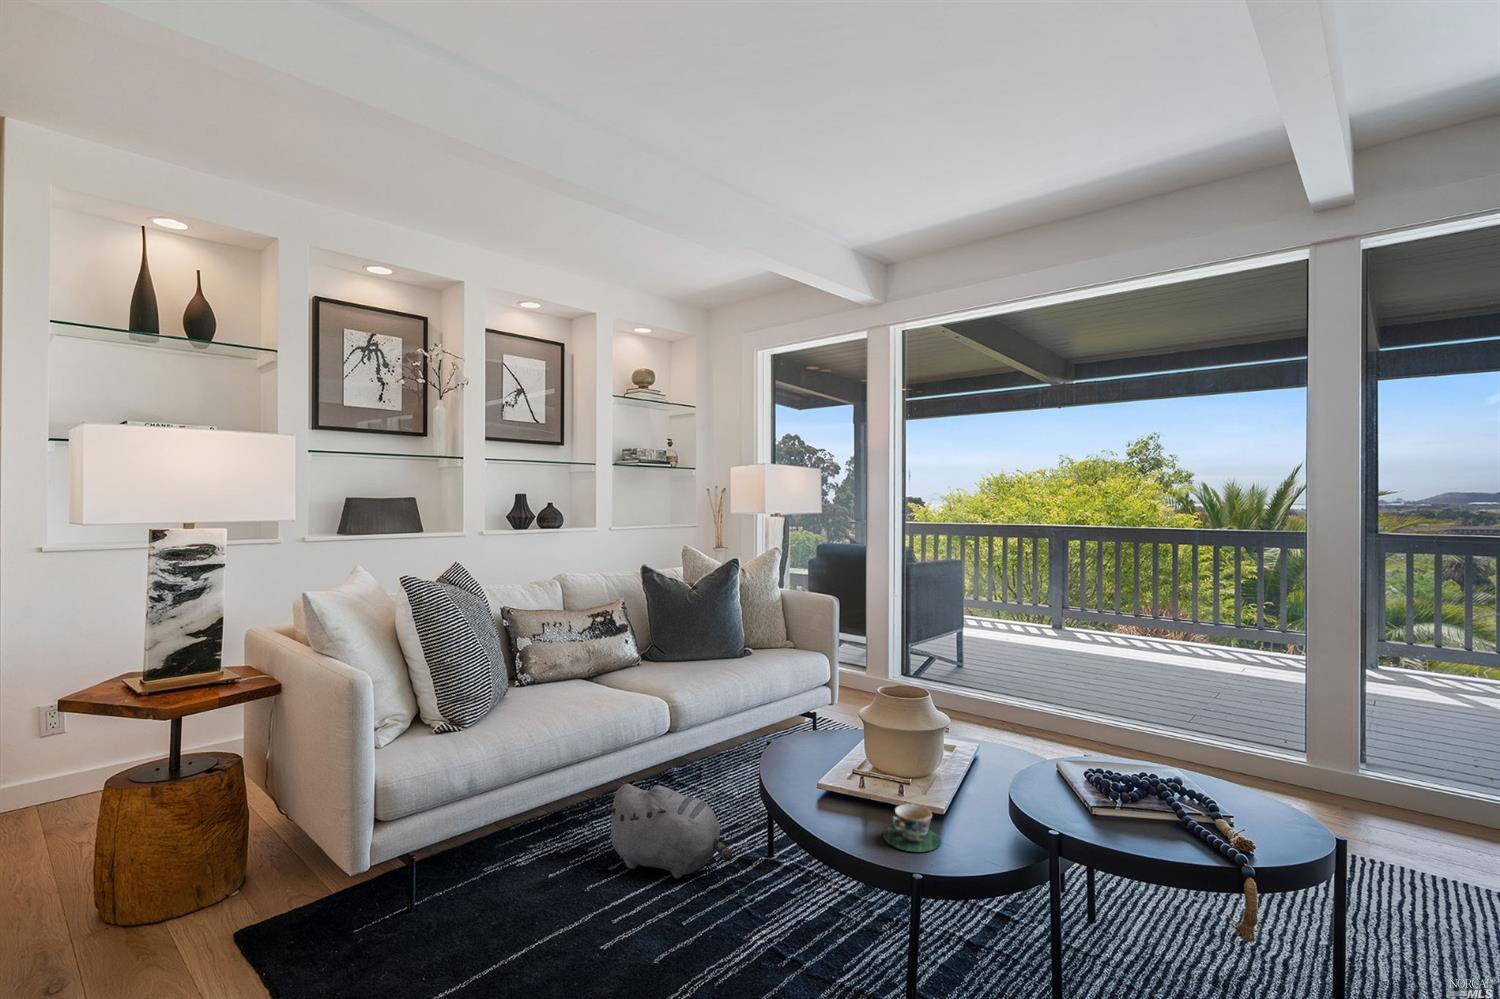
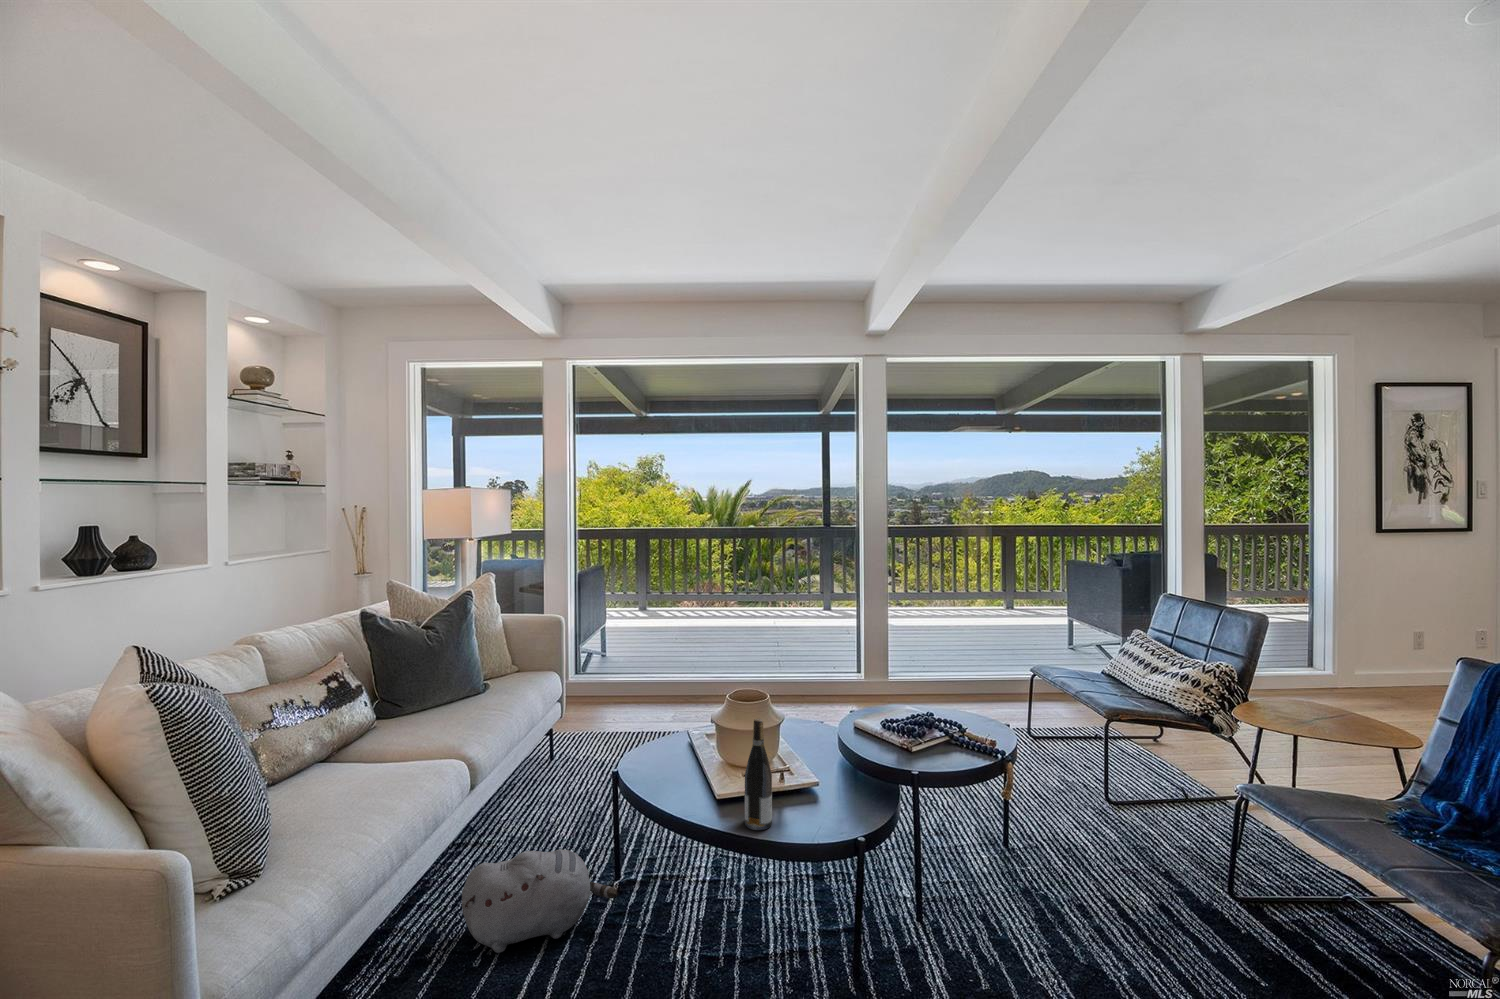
wine bottle: none [819,695,853,825] -> present [745,719,772,830]
teacup: present [883,804,941,852] -> none [801,789,846,829]

